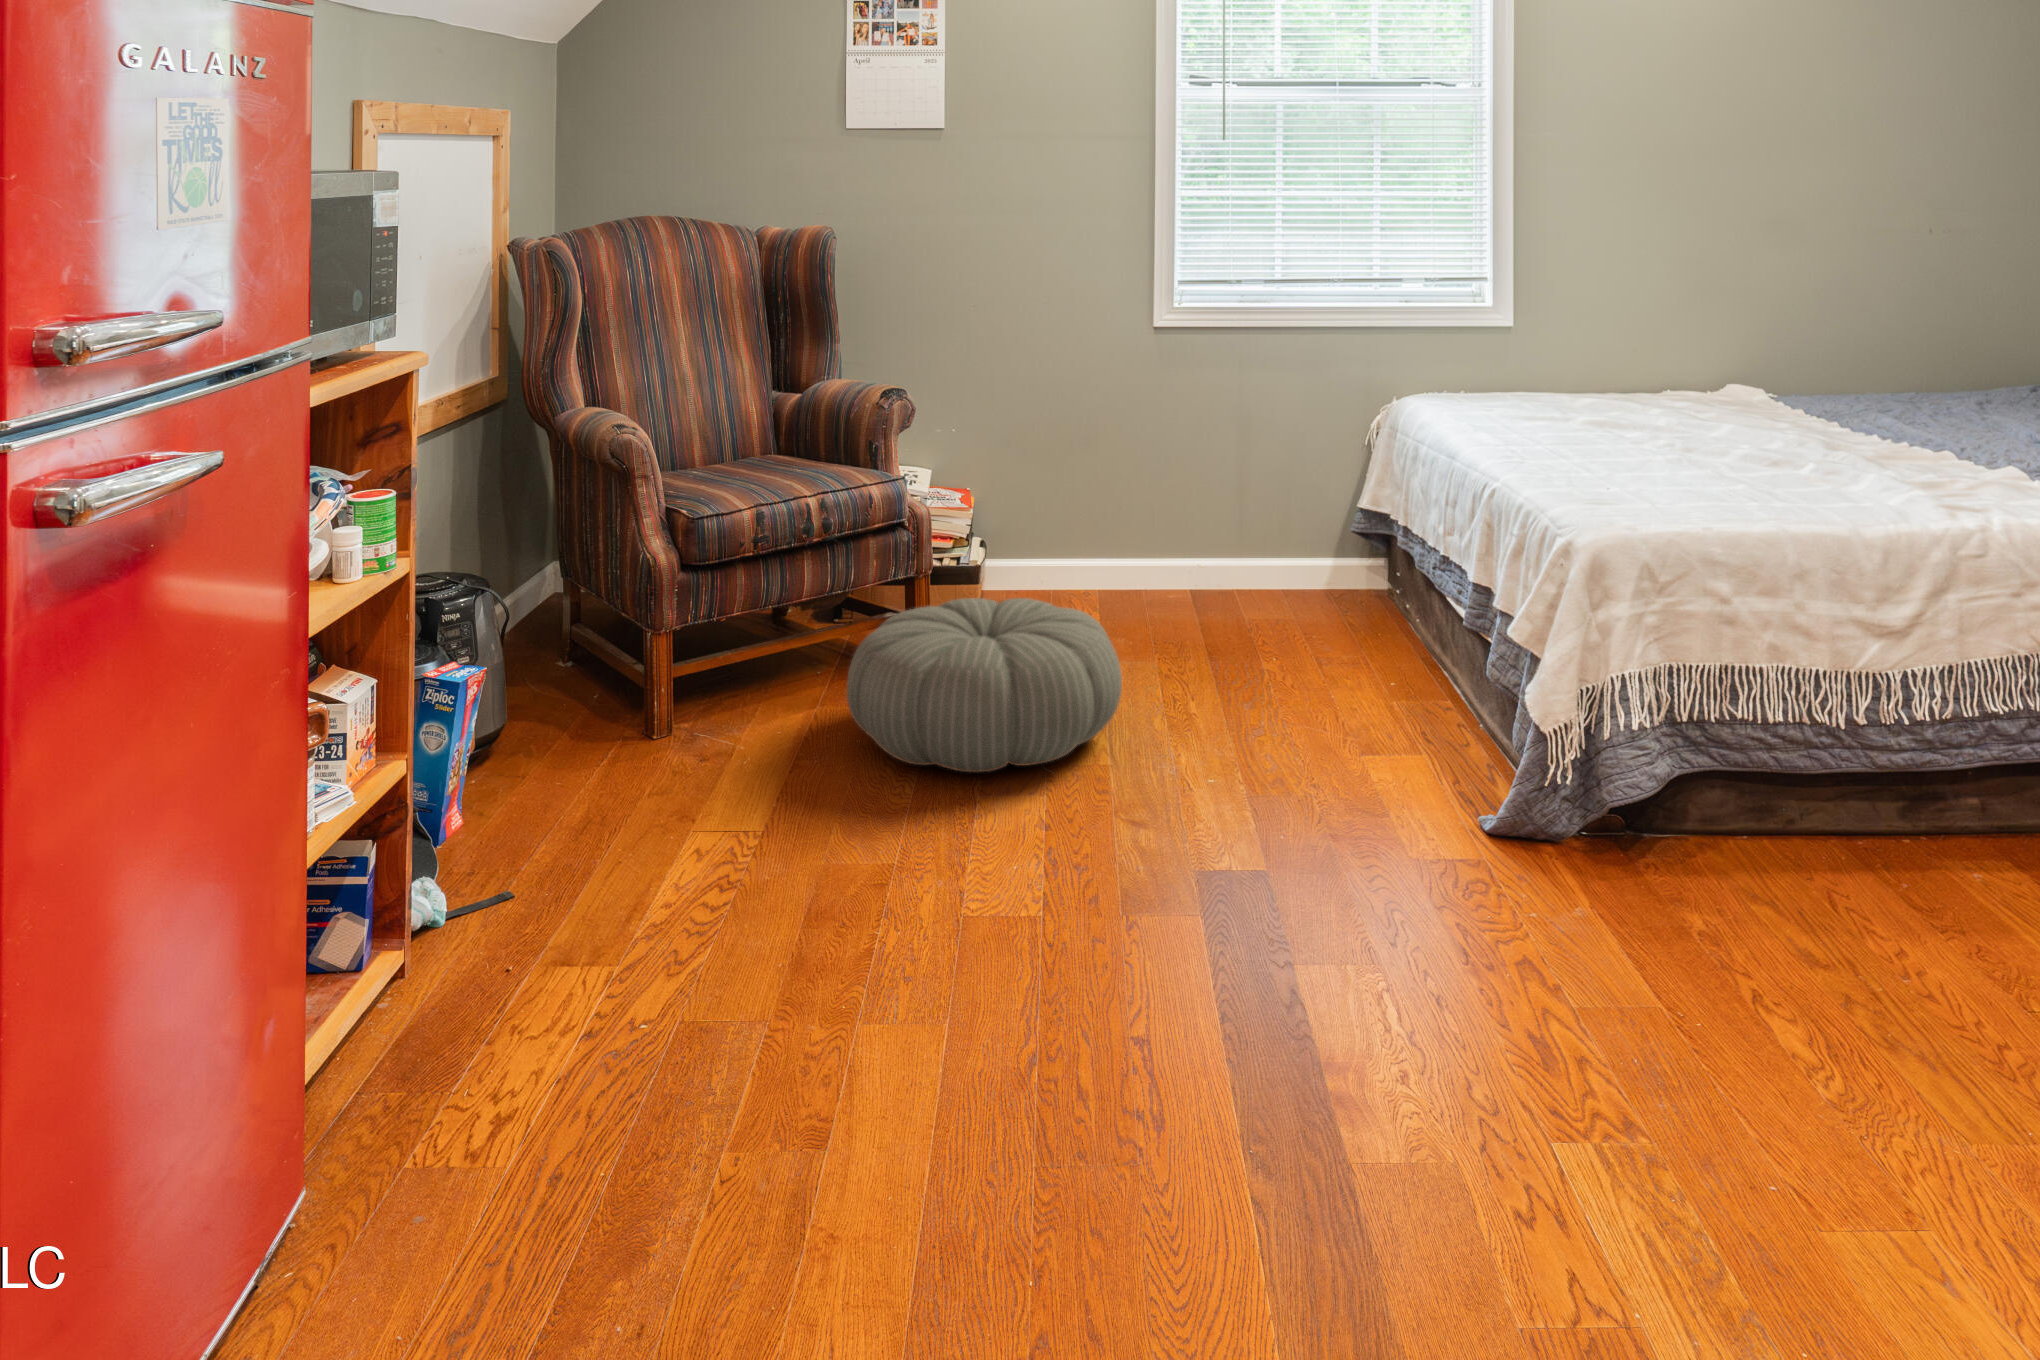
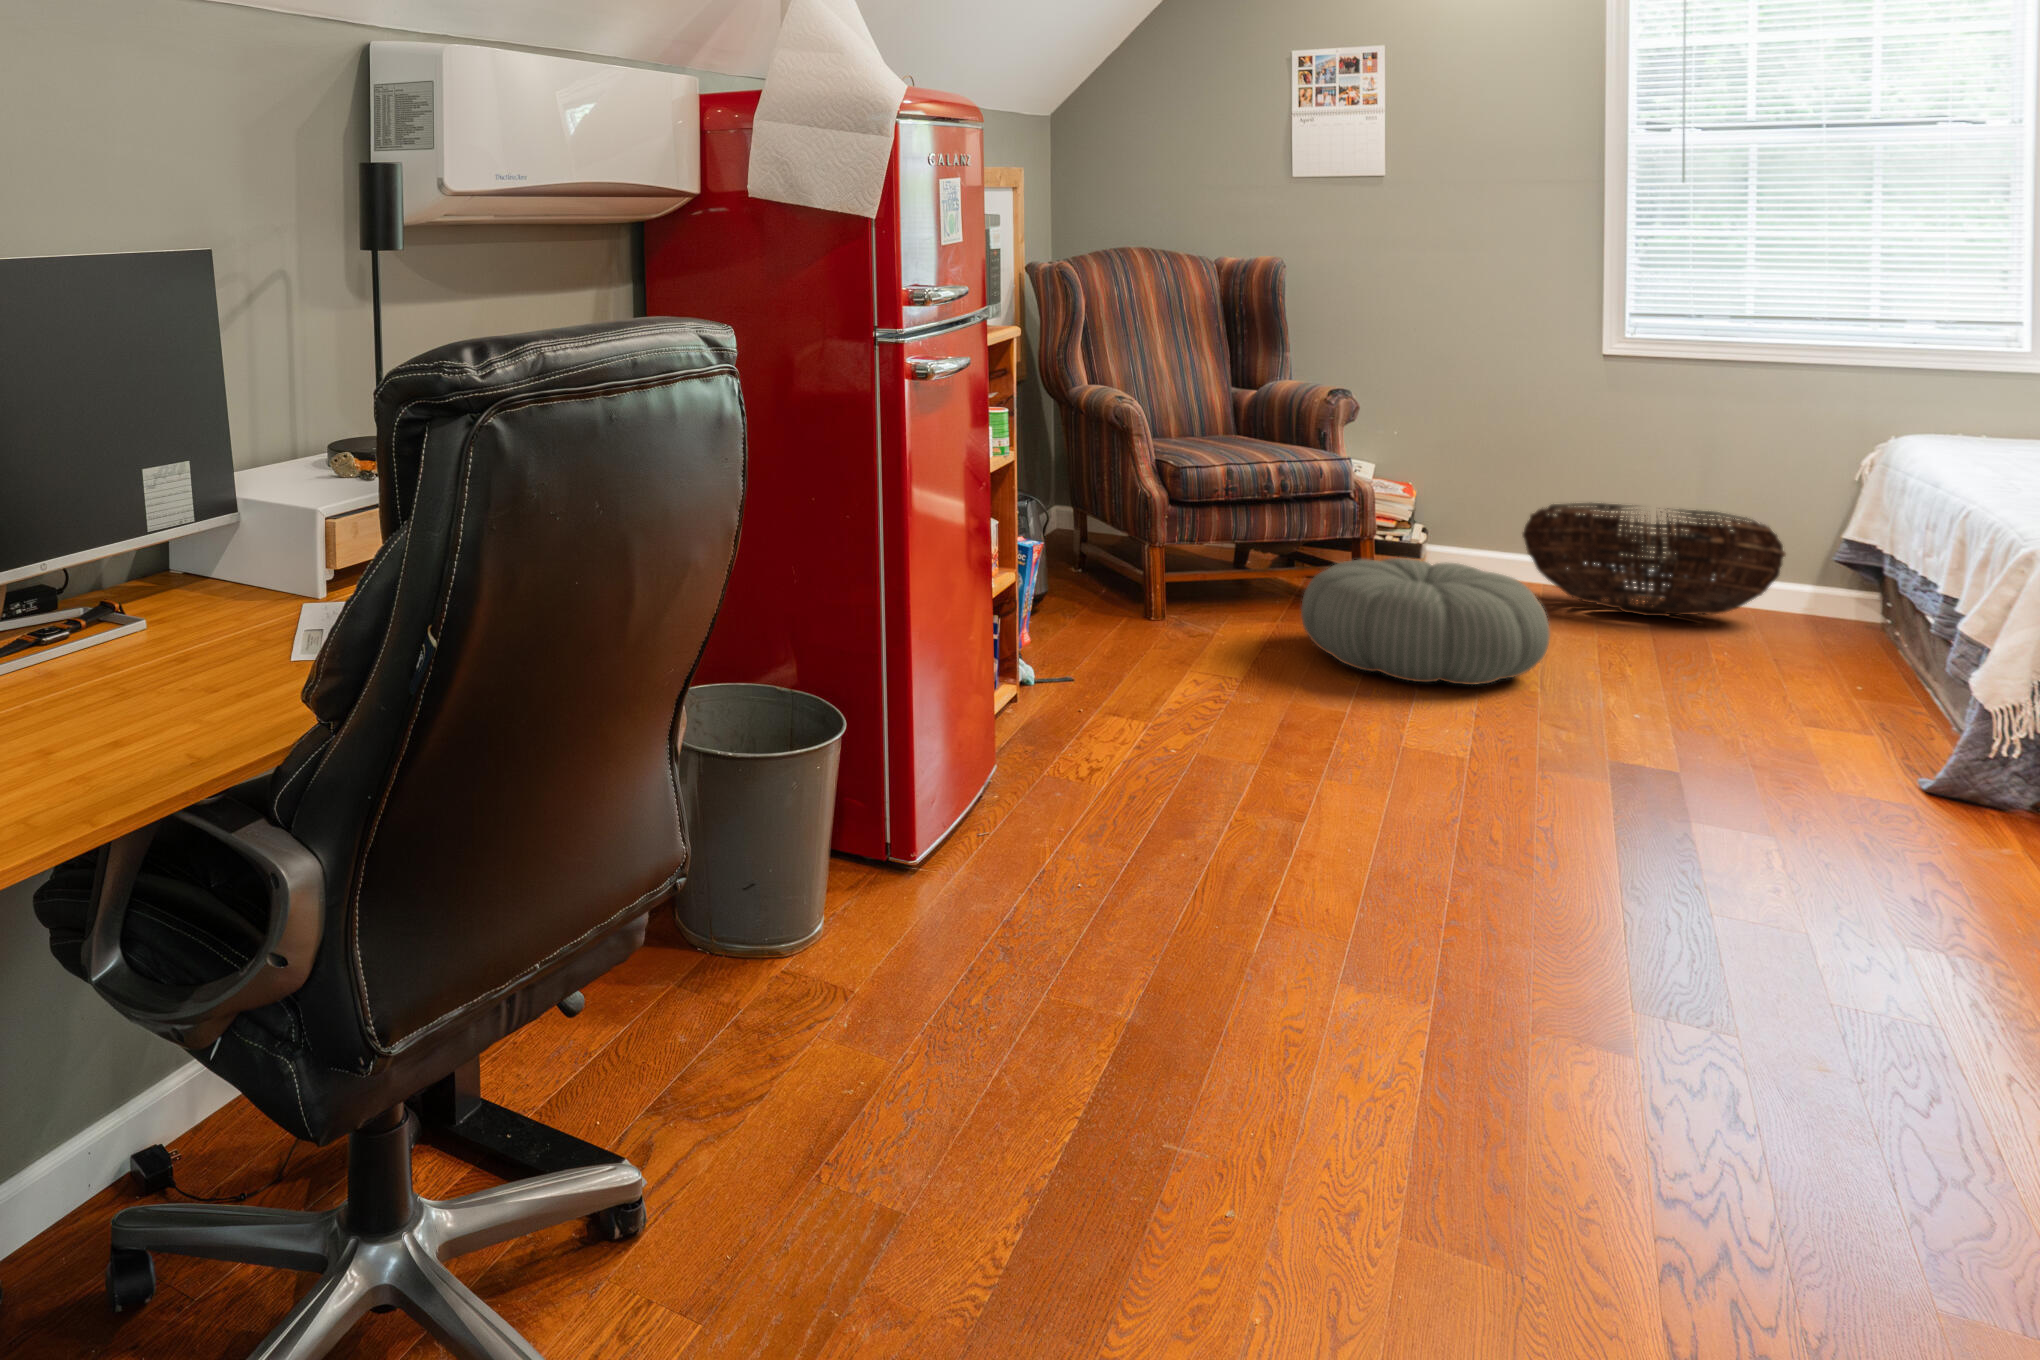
basket: none [1091,500,1318,617] -> present [1523,503,1786,616]

